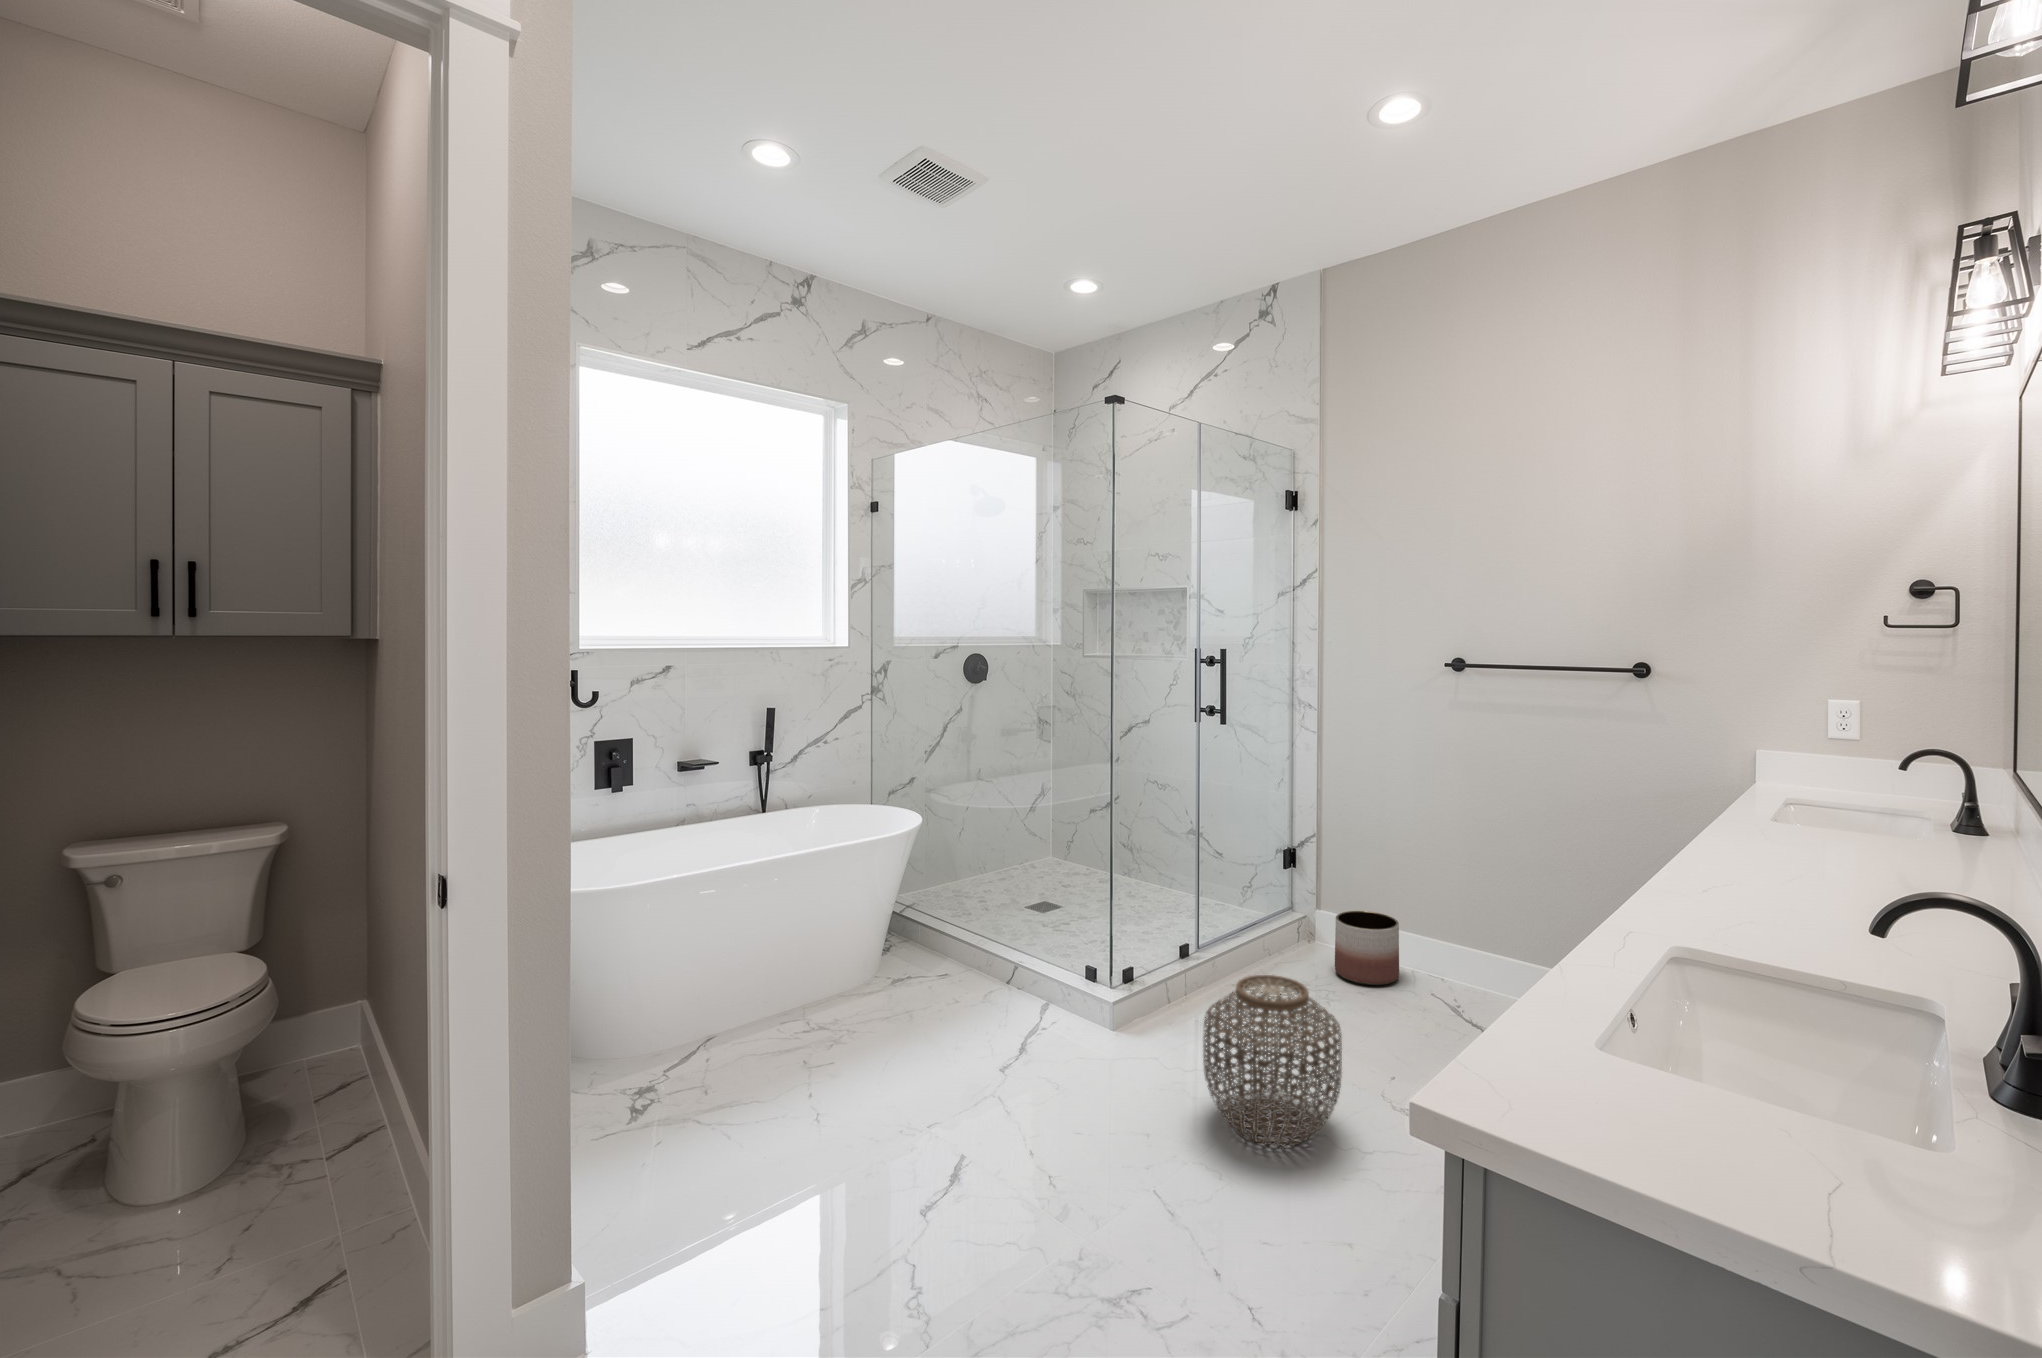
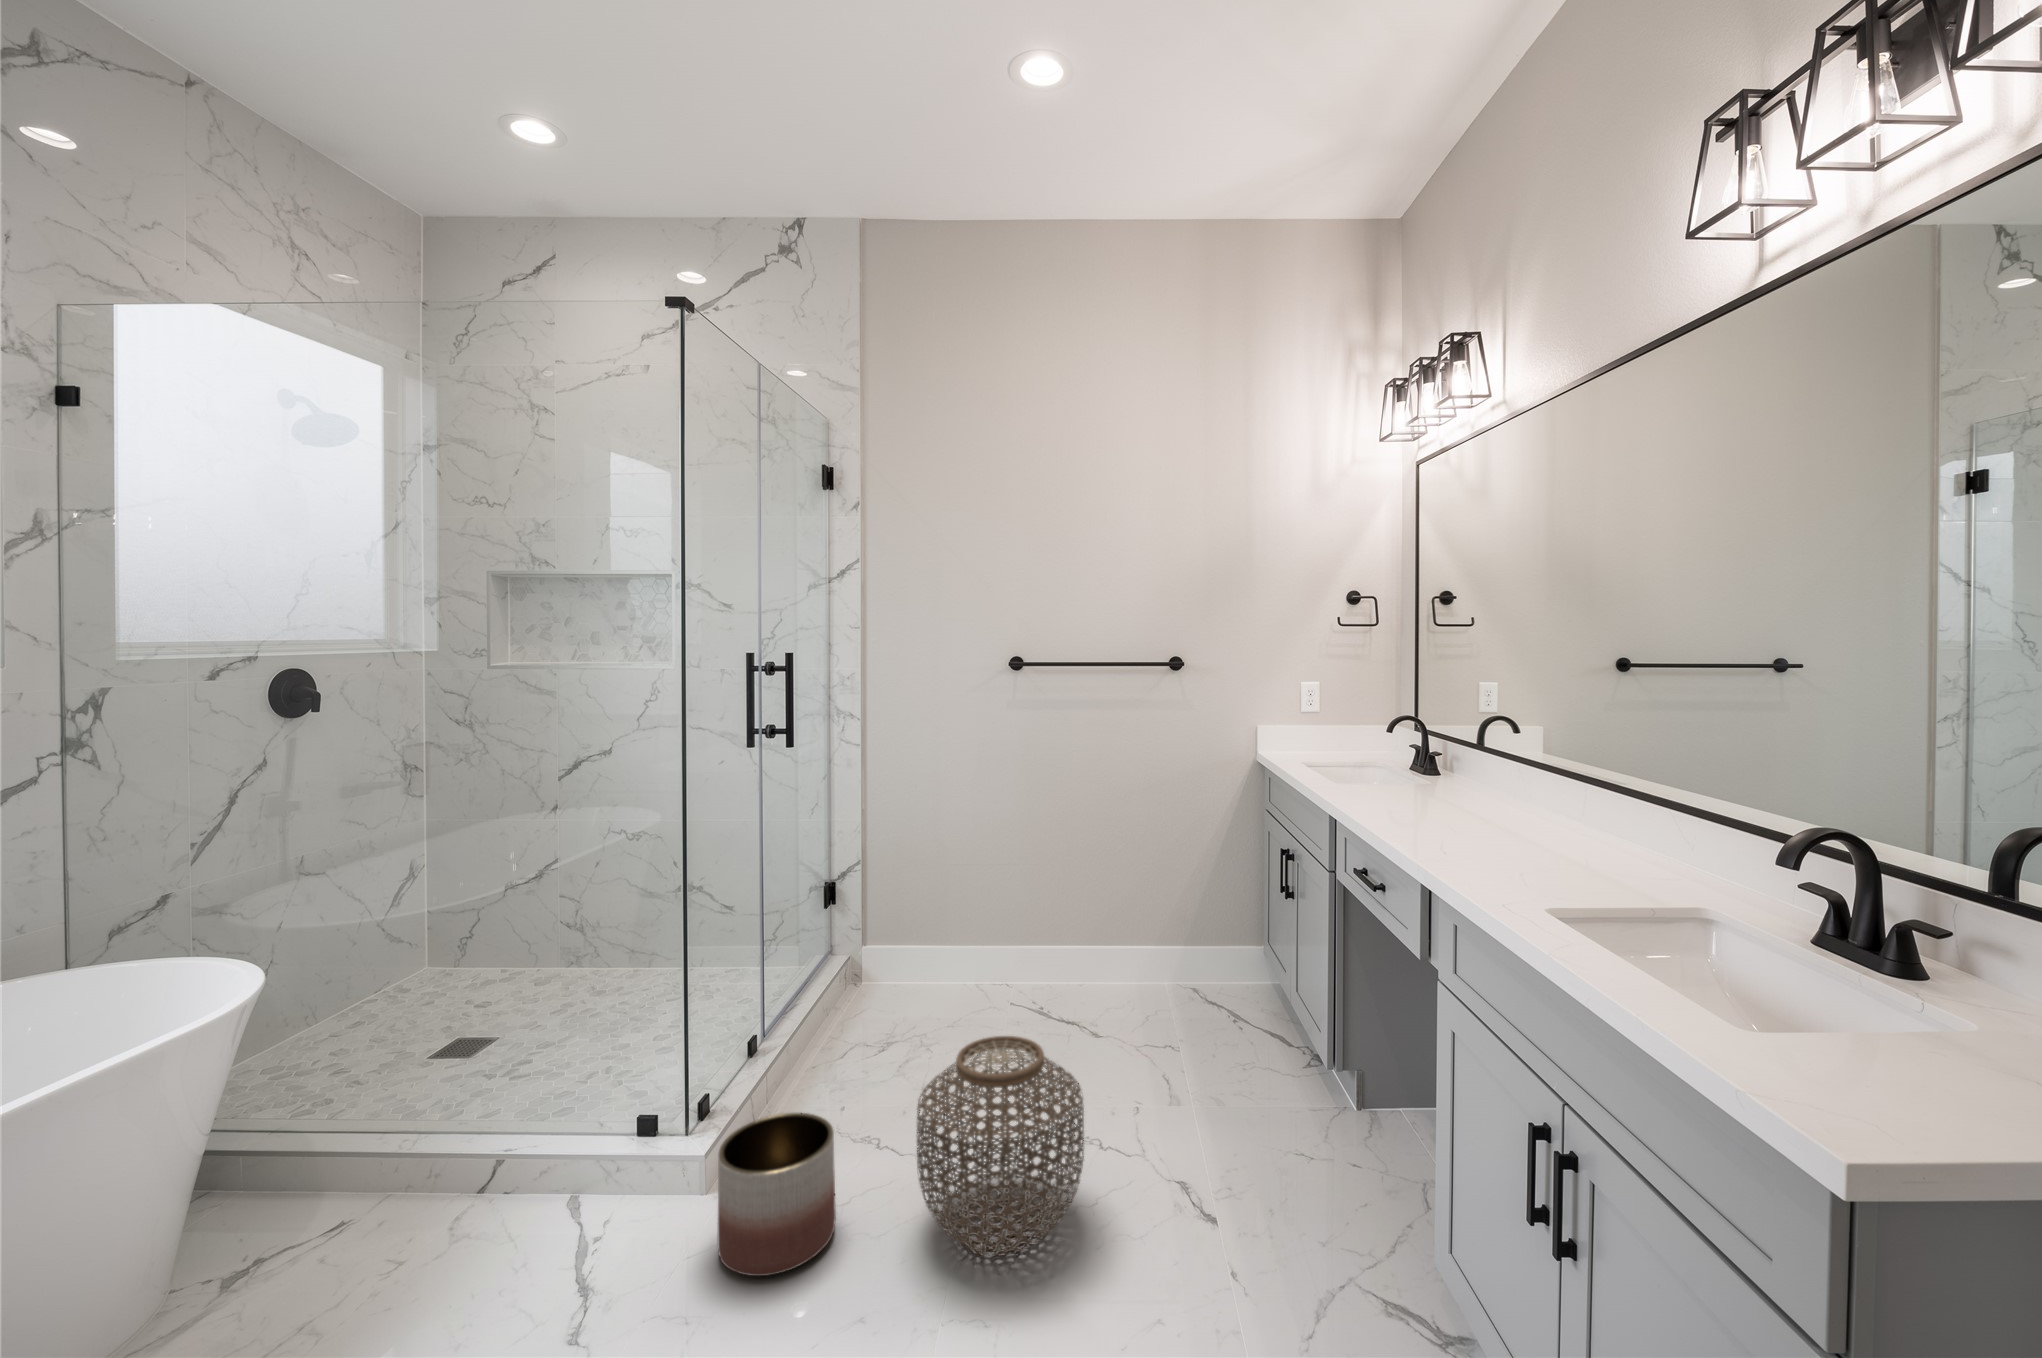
planter: present [1335,911,1399,985] -> present [718,1113,836,1276]

